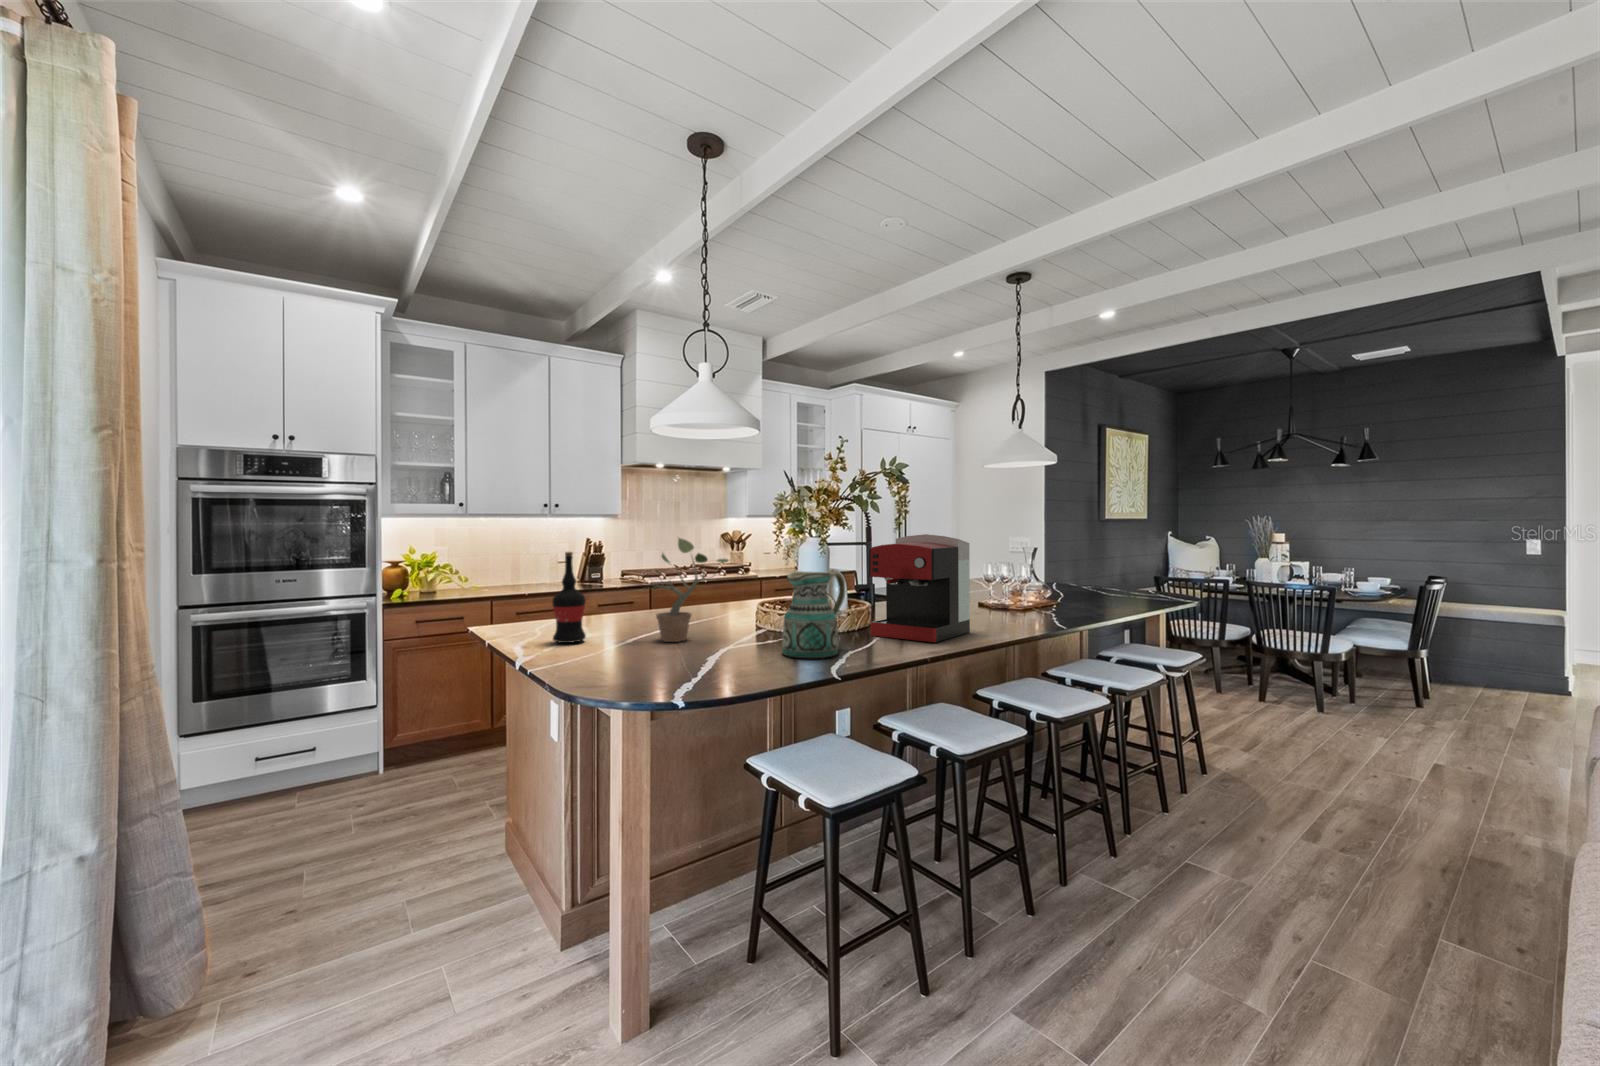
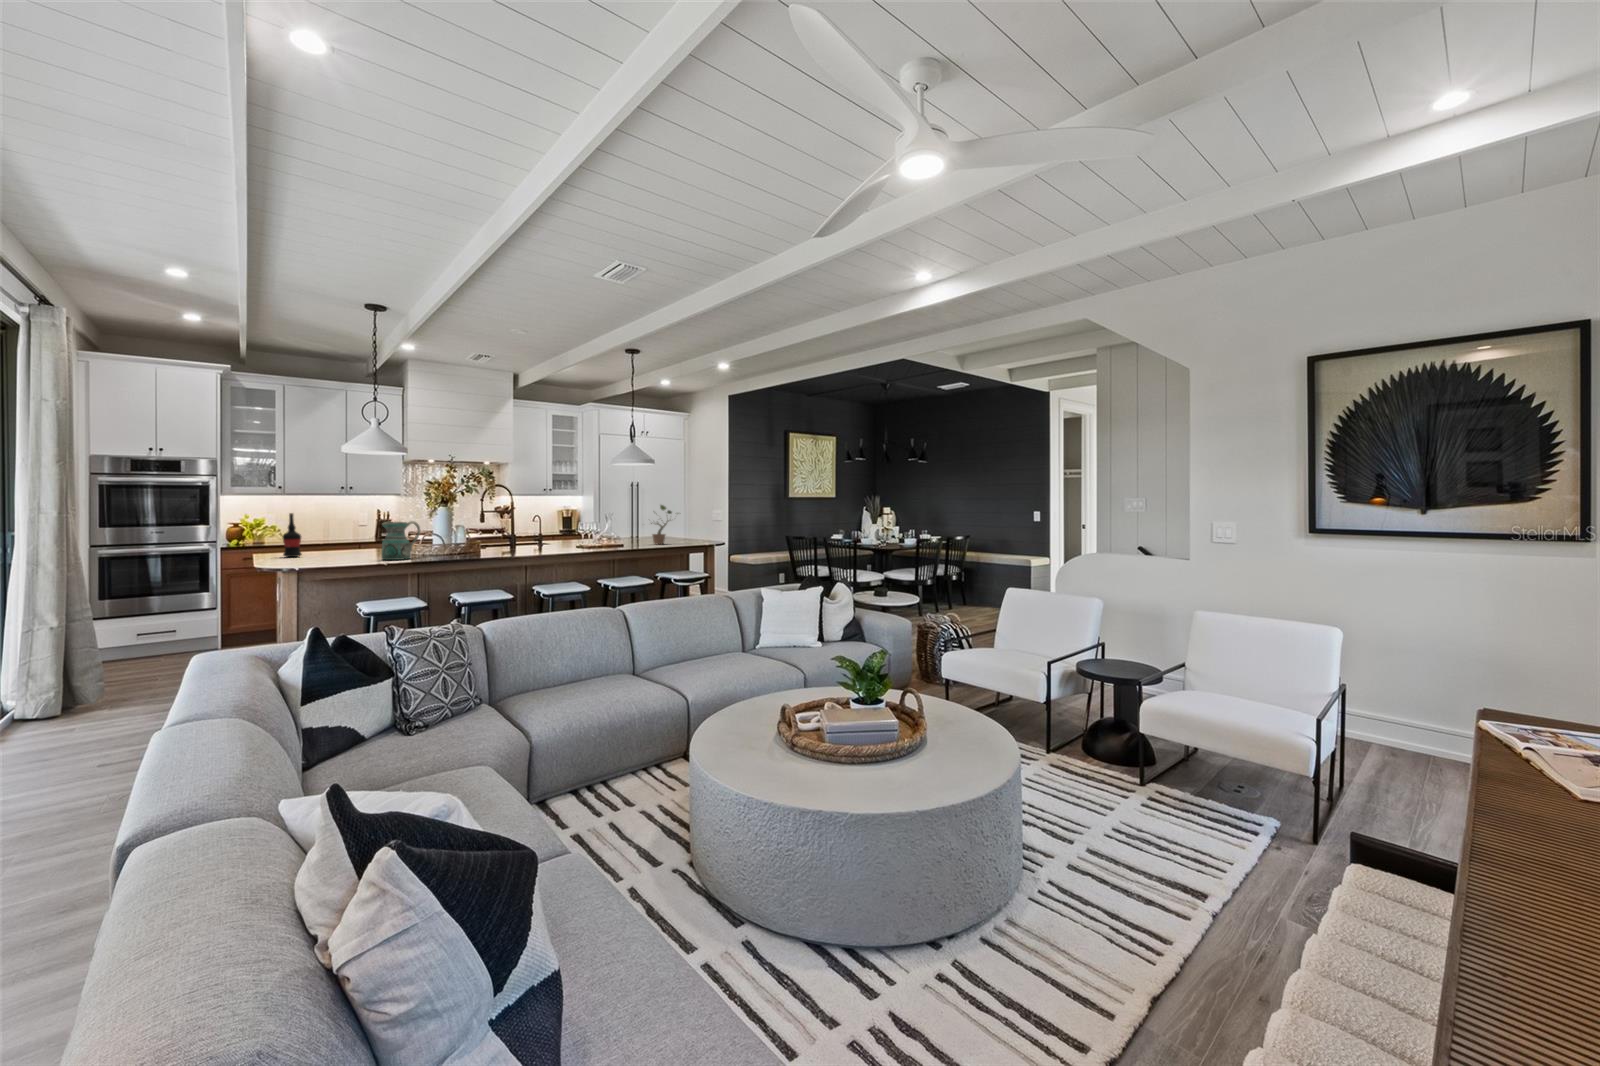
coffee maker: present [869,534,970,642] -> none [447,505,505,556]
potted plant: present [643,538,728,642] -> present [651,505,672,544]

